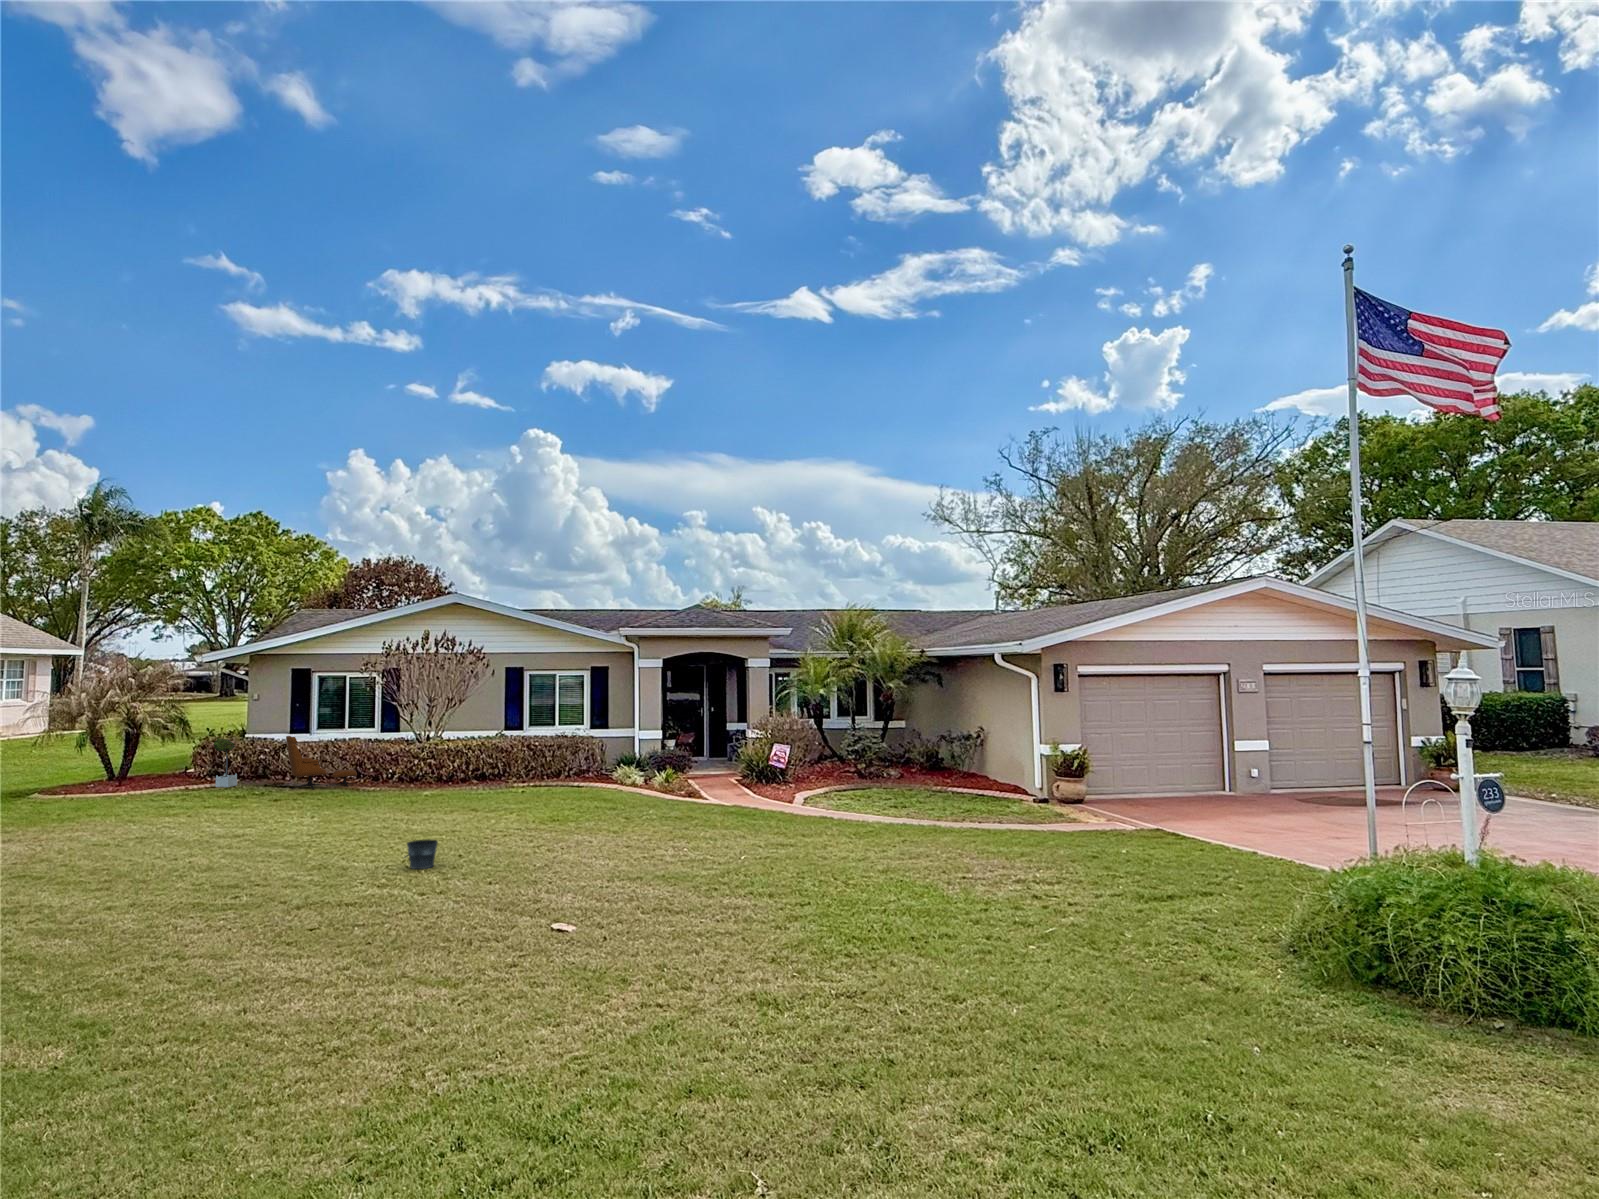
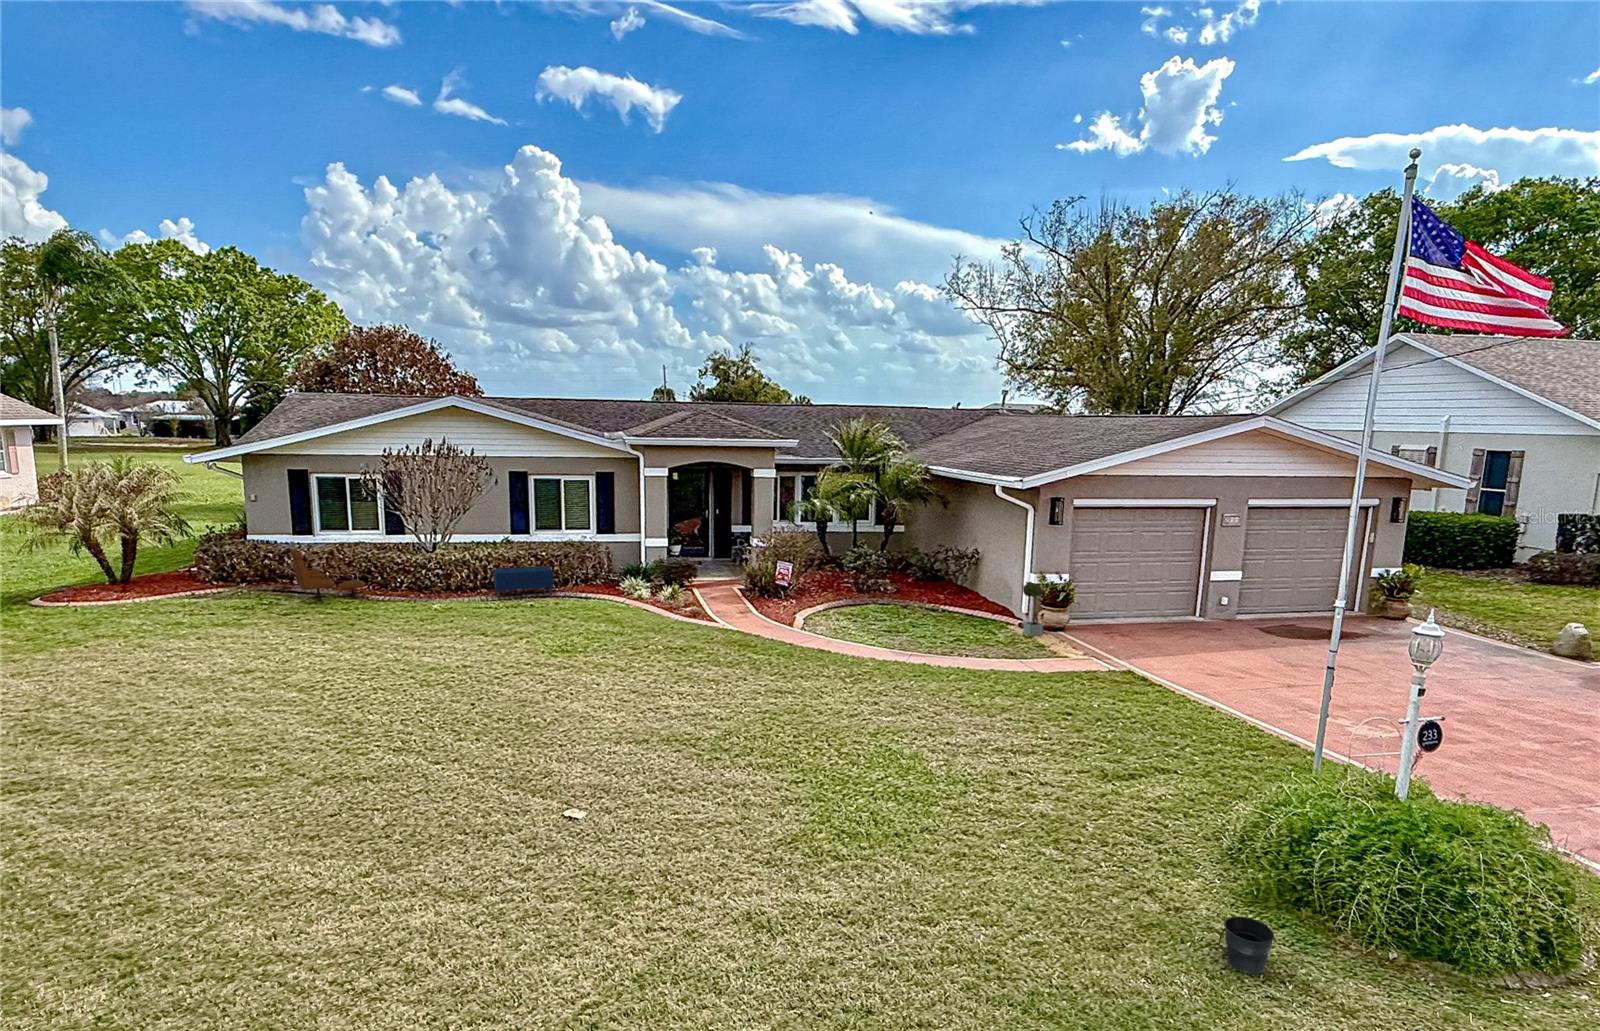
potted tree: present [214,738,237,787] -> present [1023,582,1044,636]
bench: none [486,755,546,785] -> present [494,566,553,599]
bucket: present [404,839,438,869] -> present [1219,917,1274,974]

